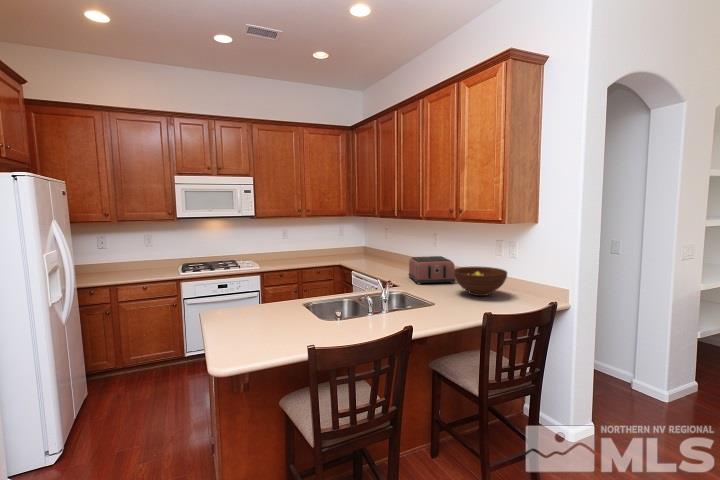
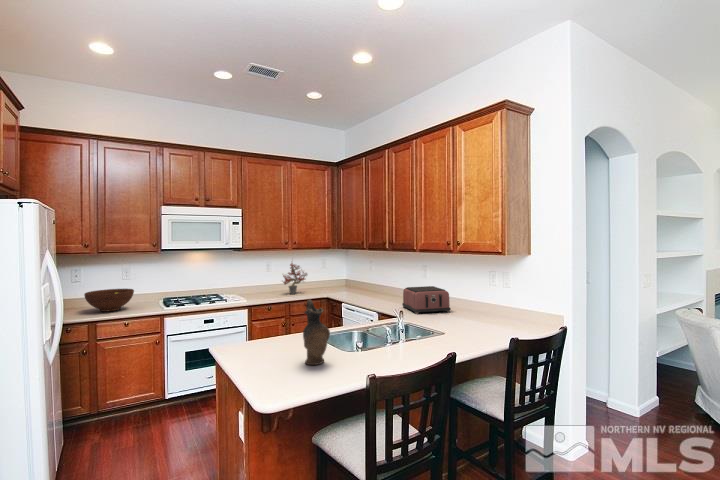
potted plant: none [294,225,323,262] -> present [283,263,307,294]
fruit bowl: present [453,266,507,296] -> present [84,289,134,312]
ceramic pitcher: none [274,269,300,333] -> present [303,299,330,365]

